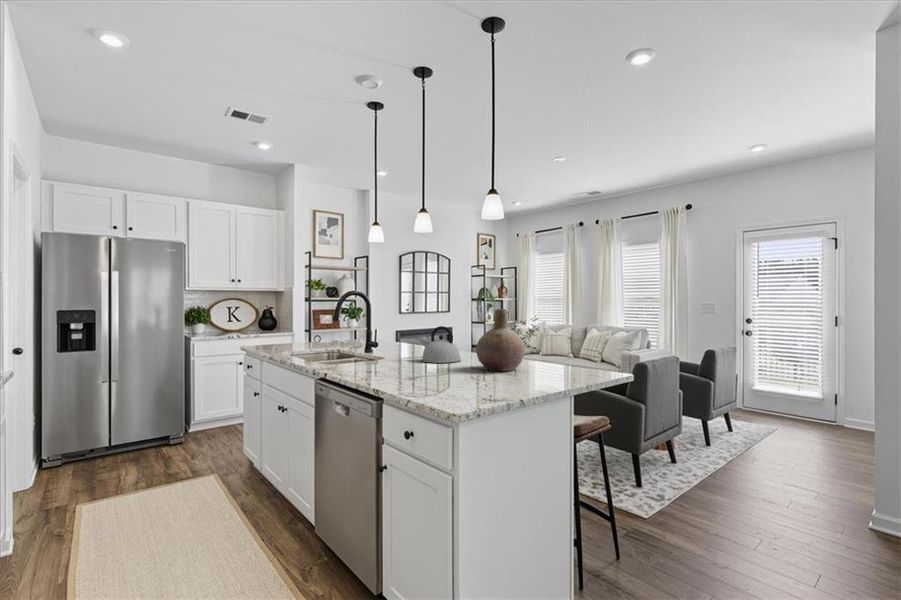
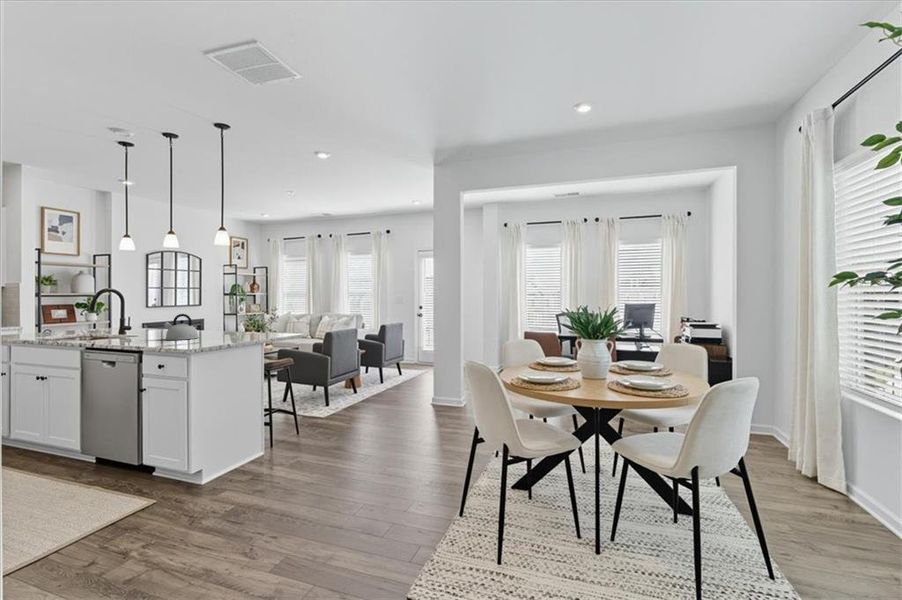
vase: present [476,309,525,371] -> none [208,301,244,341]

